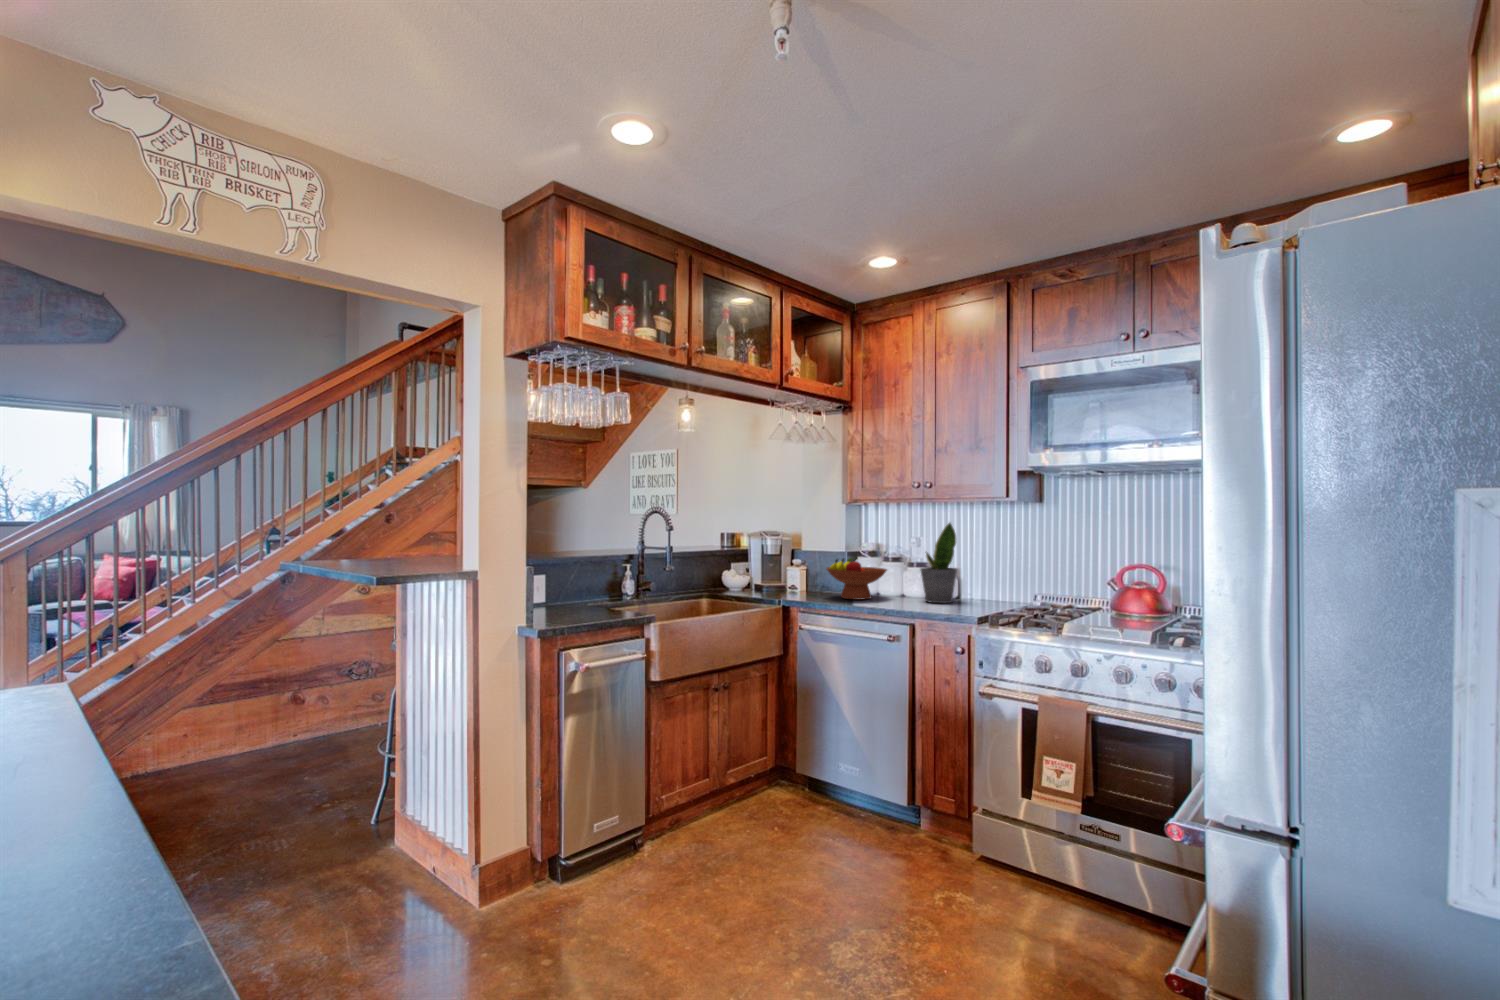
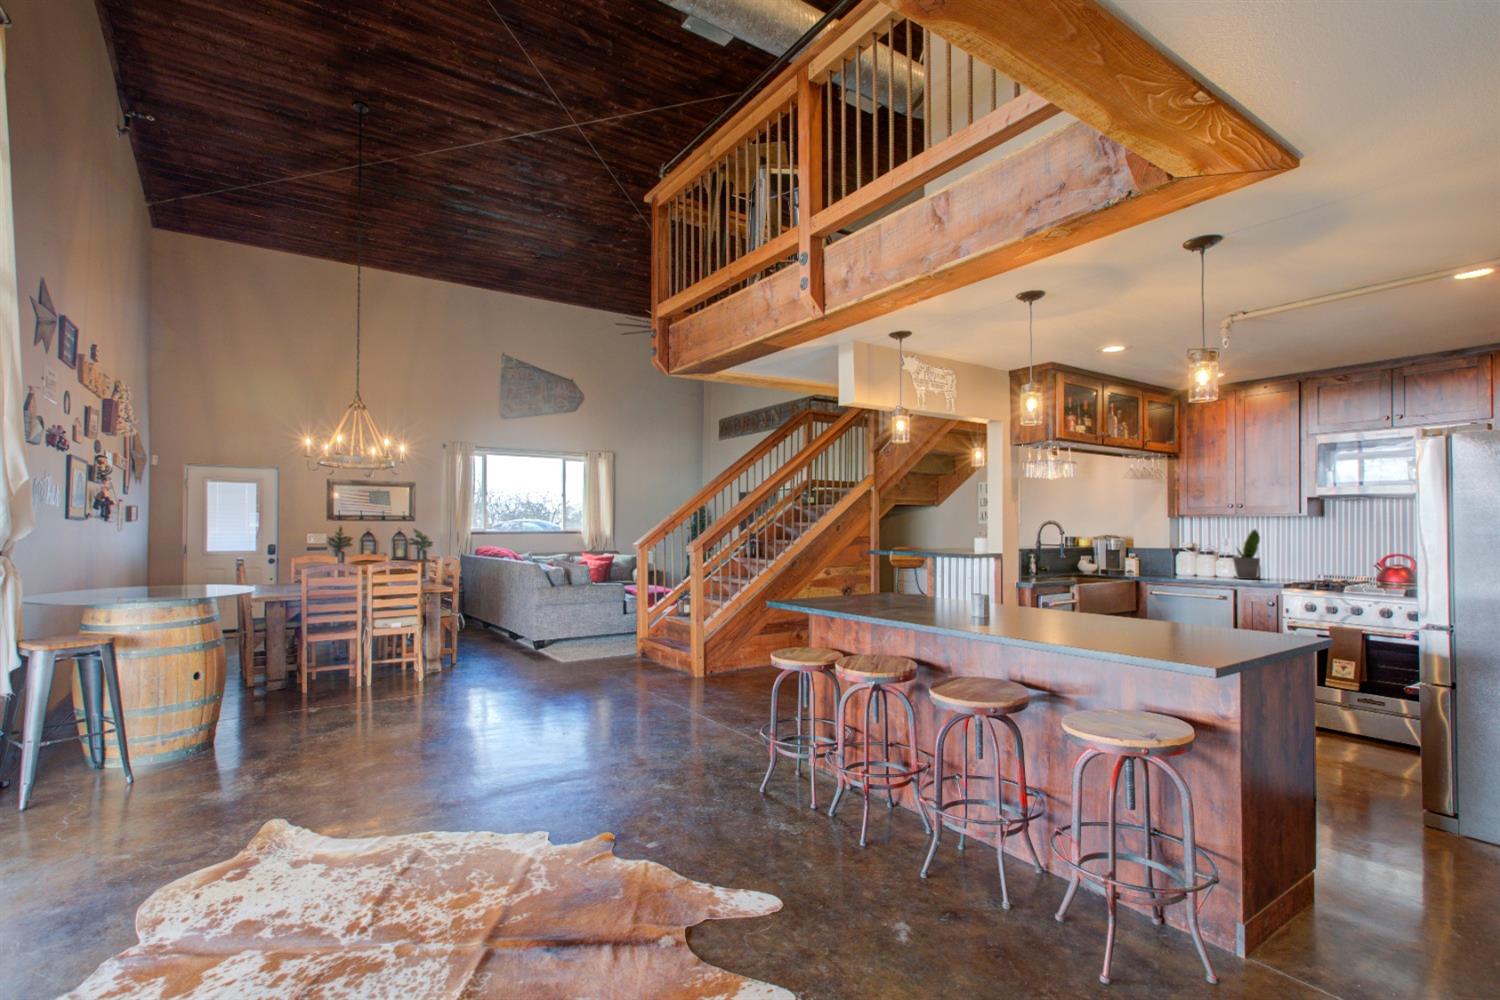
fruit bowl: present [826,558,887,599] -> none [1162,551,1208,577]

